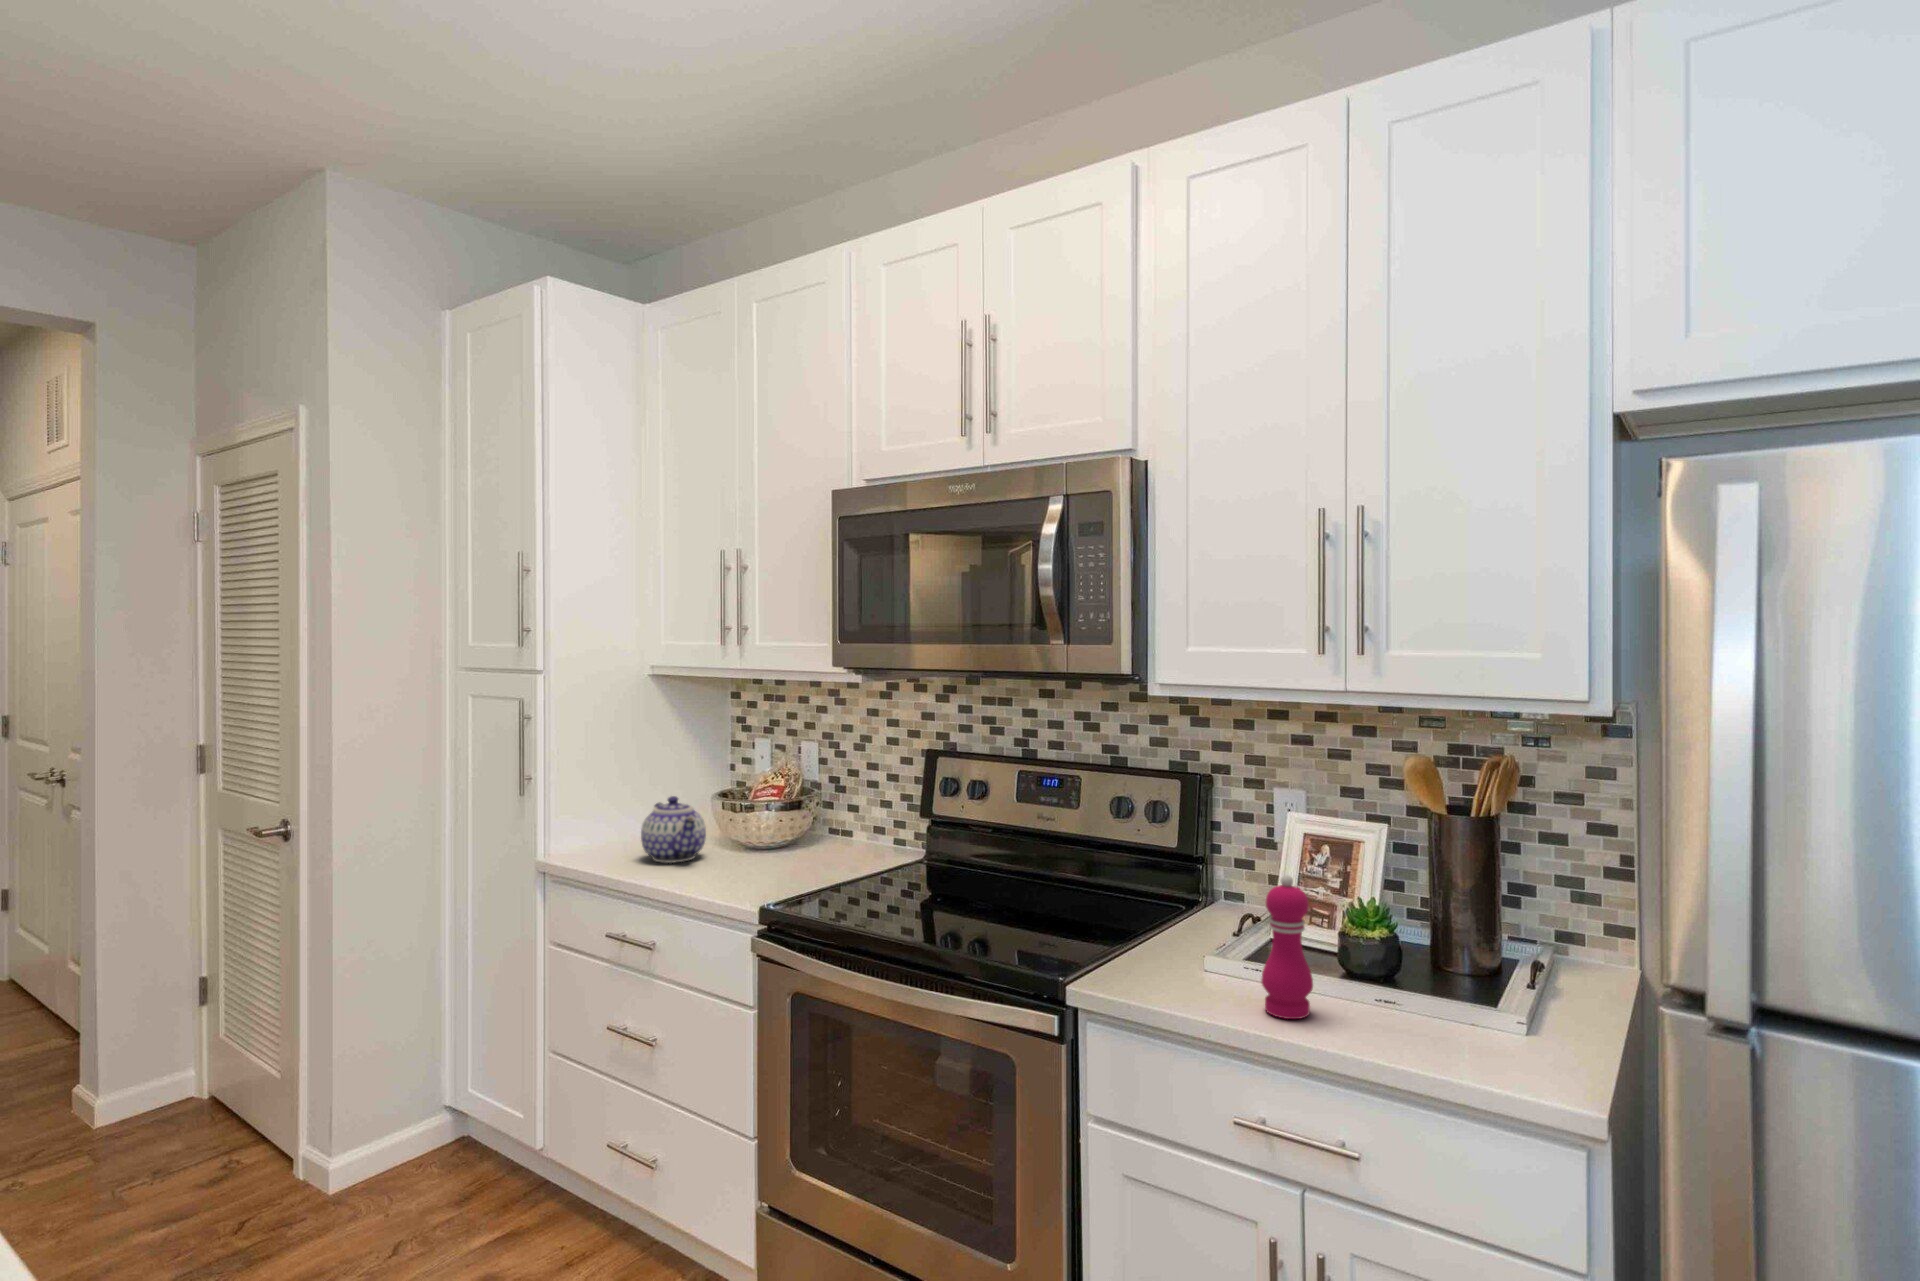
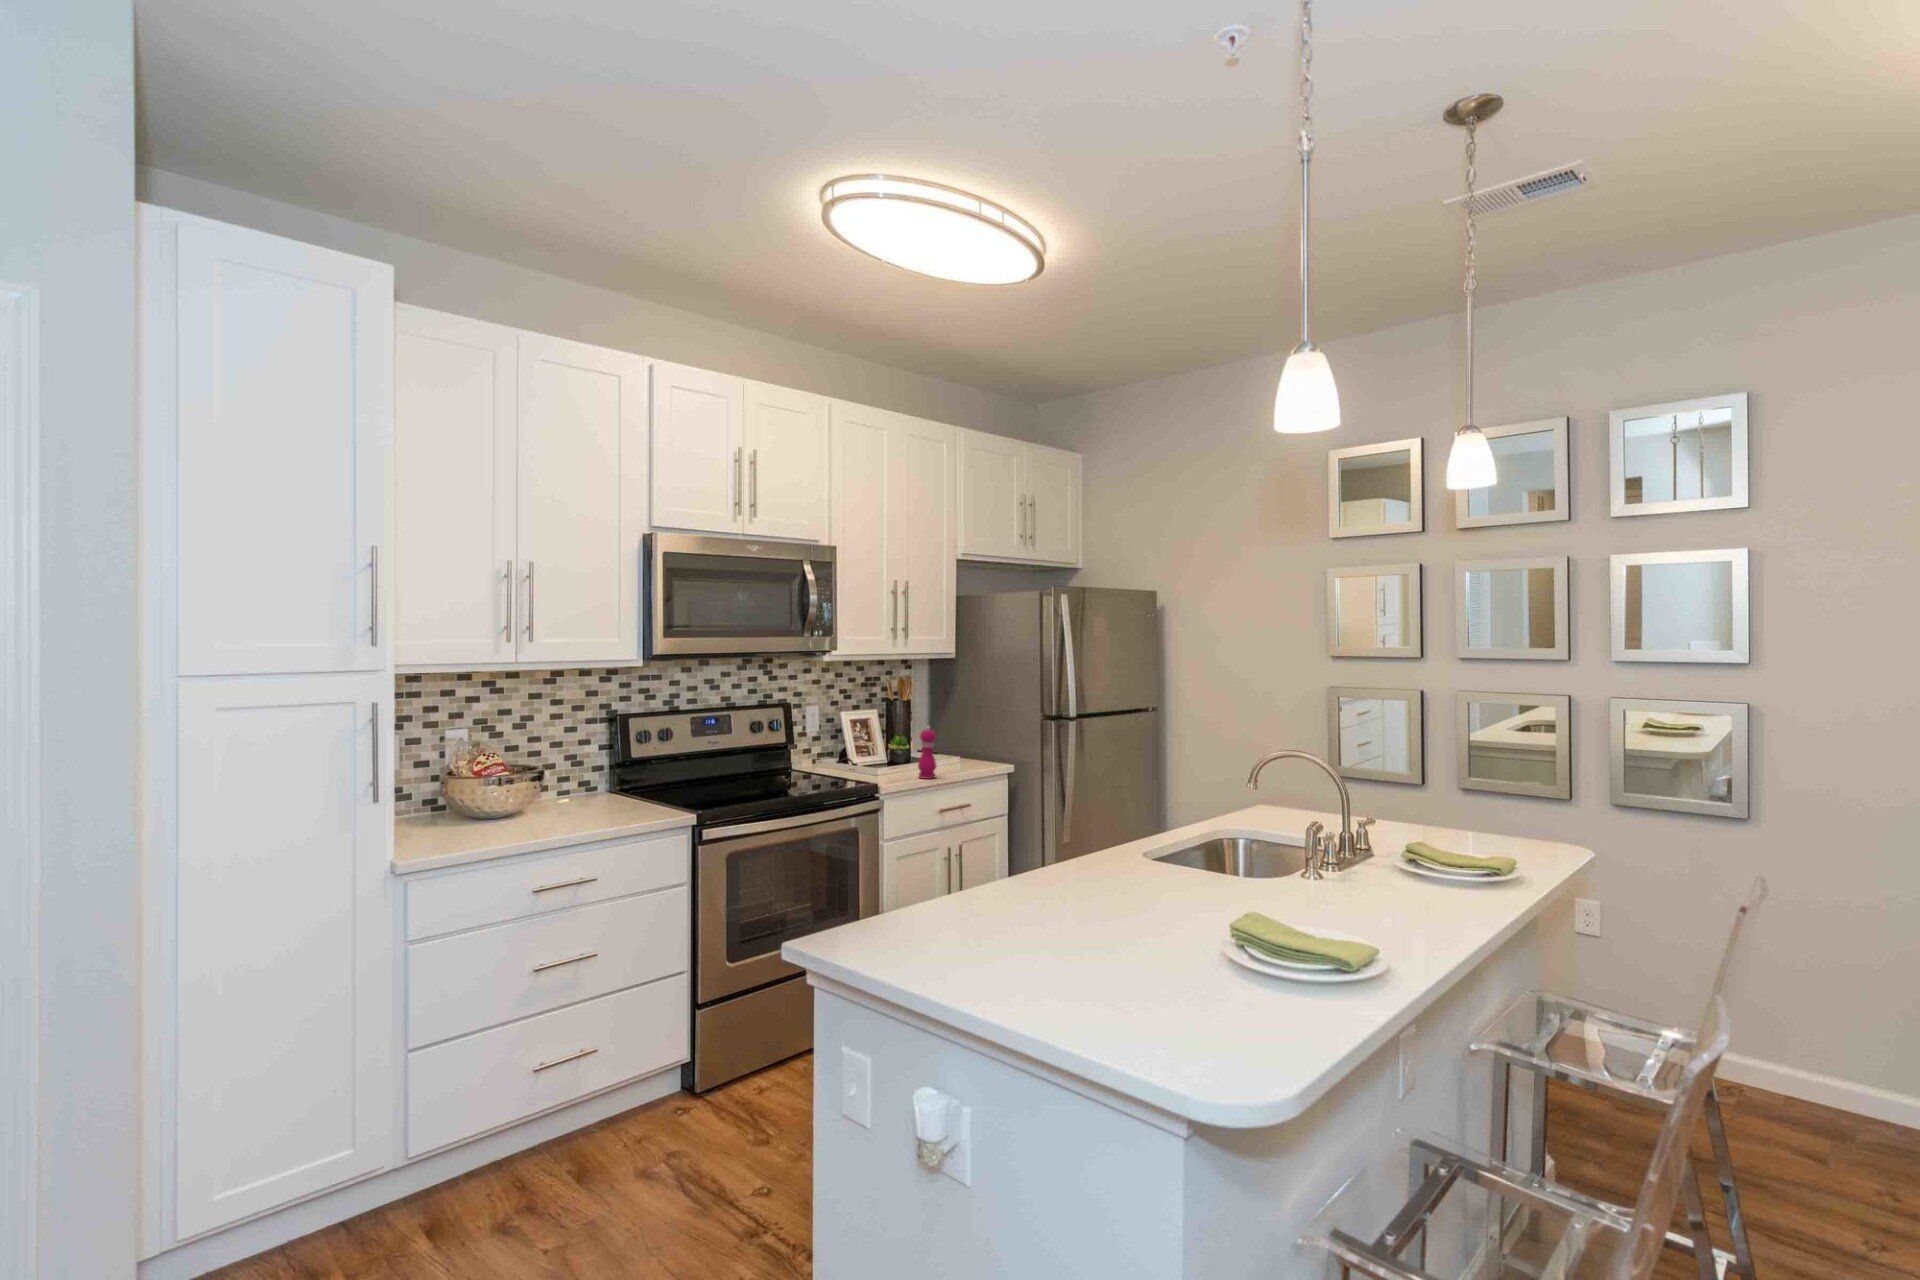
teapot: present [641,796,706,863] -> none [454,780,556,838]

